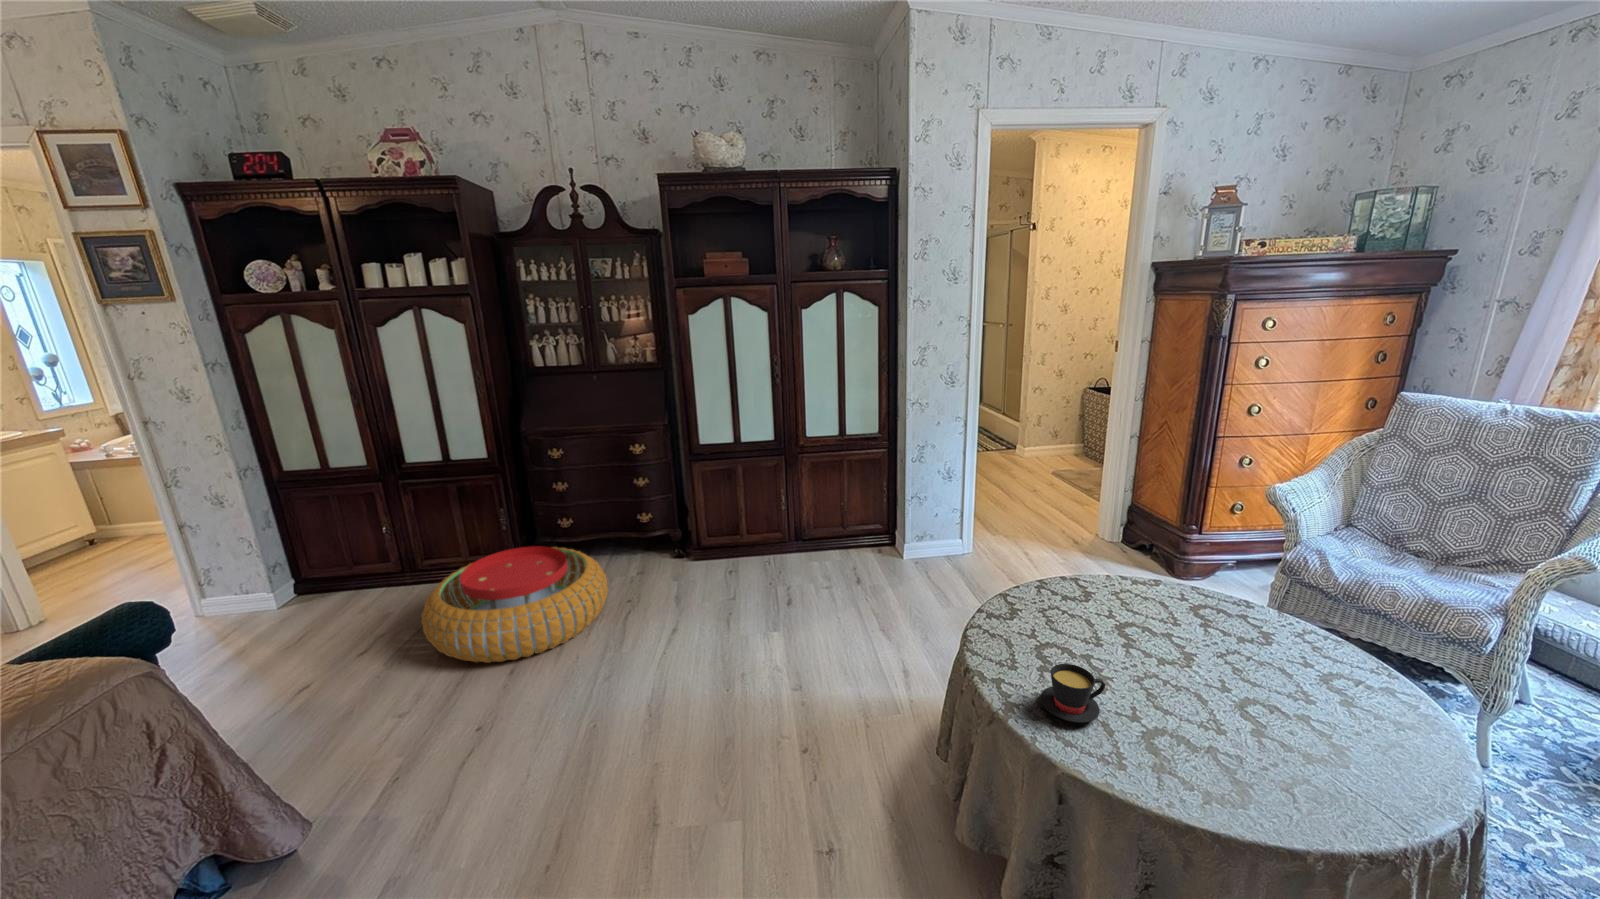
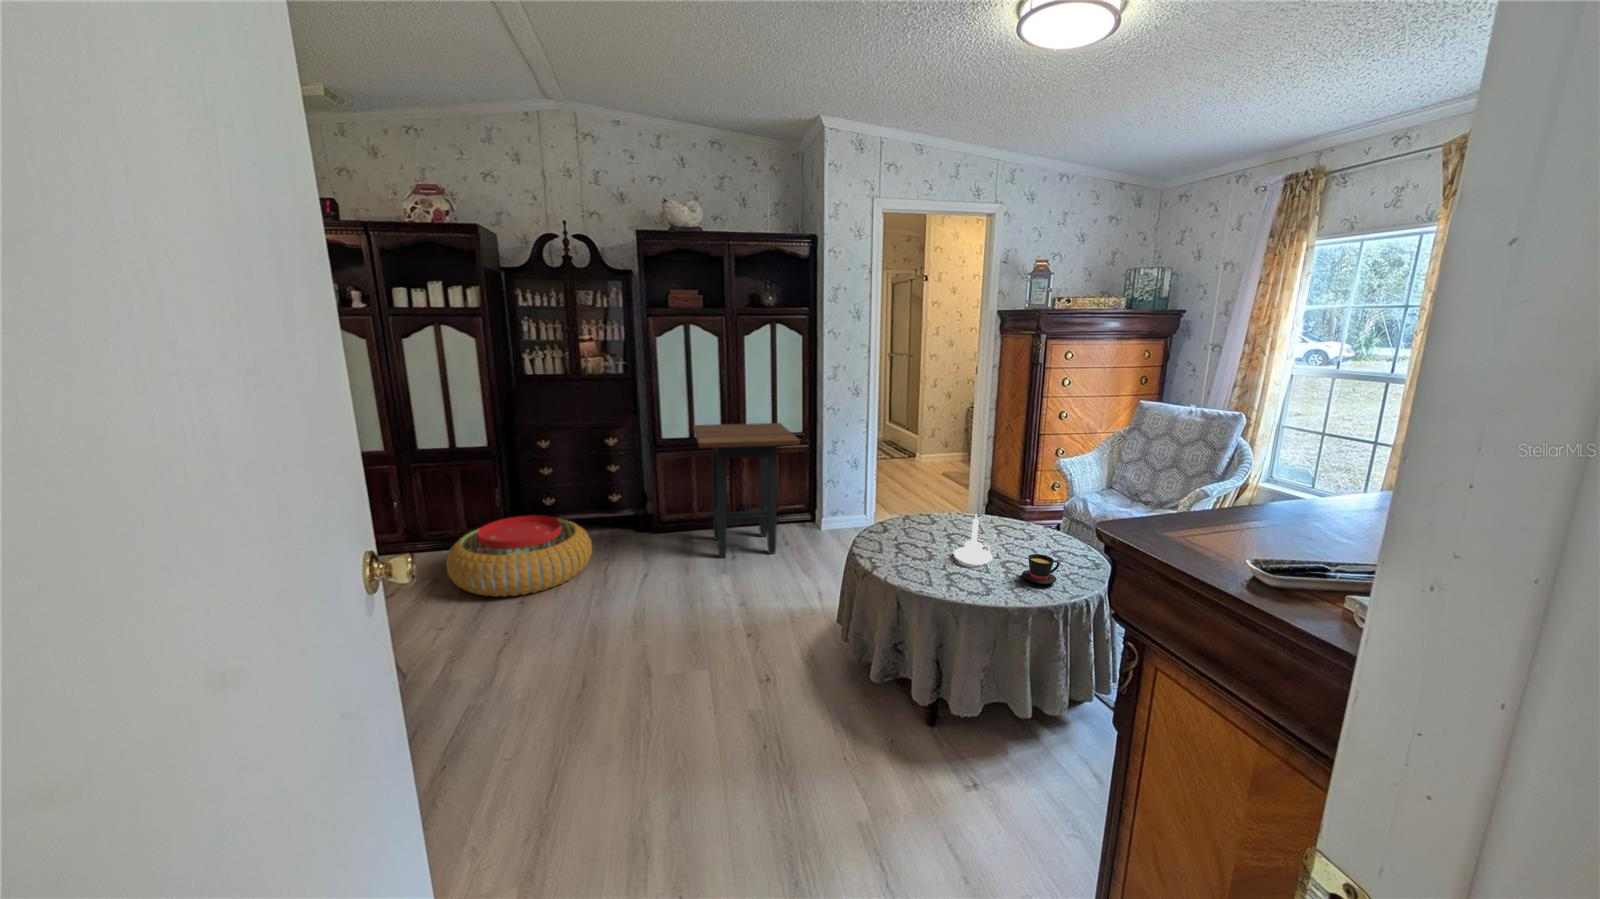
side table: none [737,422,876,604] -> present [693,423,800,558]
candle holder: none [1146,618,1224,712] -> present [954,513,993,565]
teacup: present [1040,664,1105,723] -> present [1022,554,1059,584]

